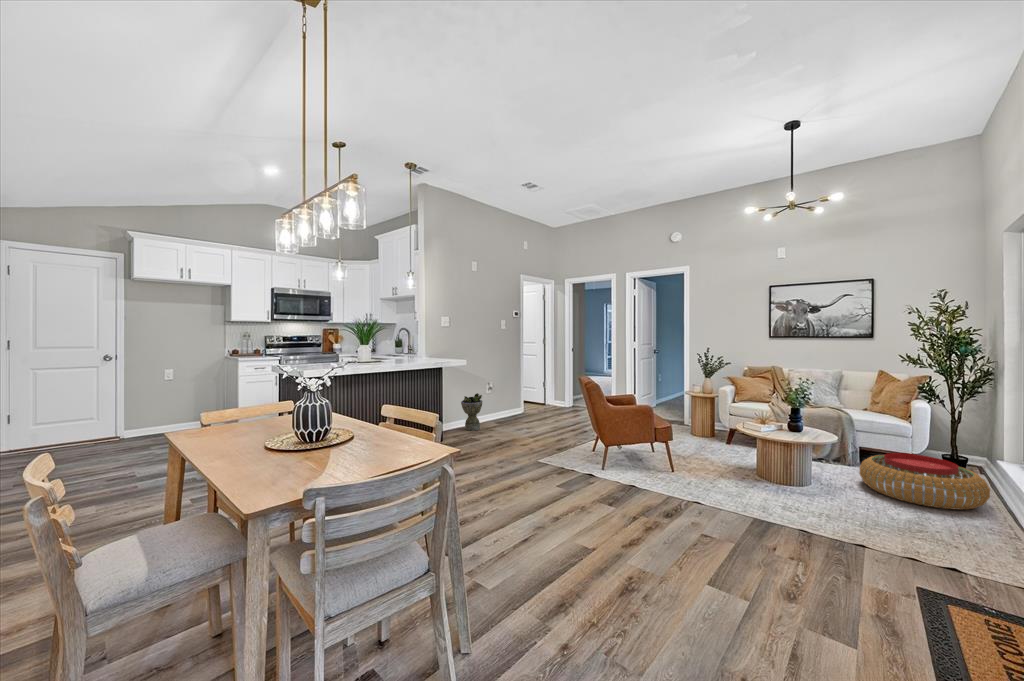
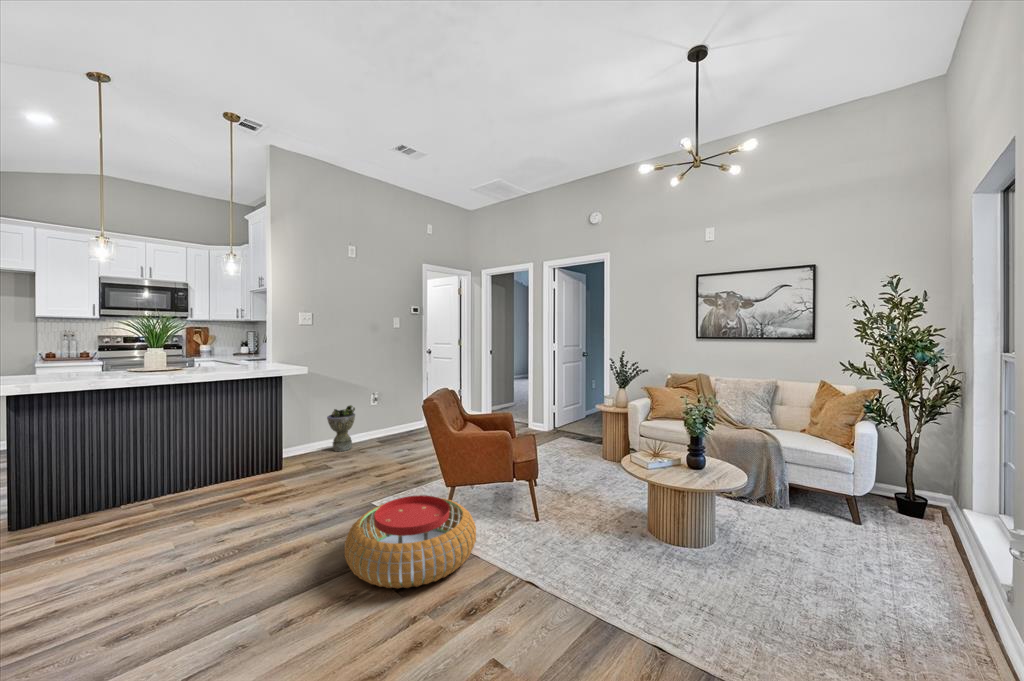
pouf: present [859,453,990,510] -> present [345,495,476,588]

